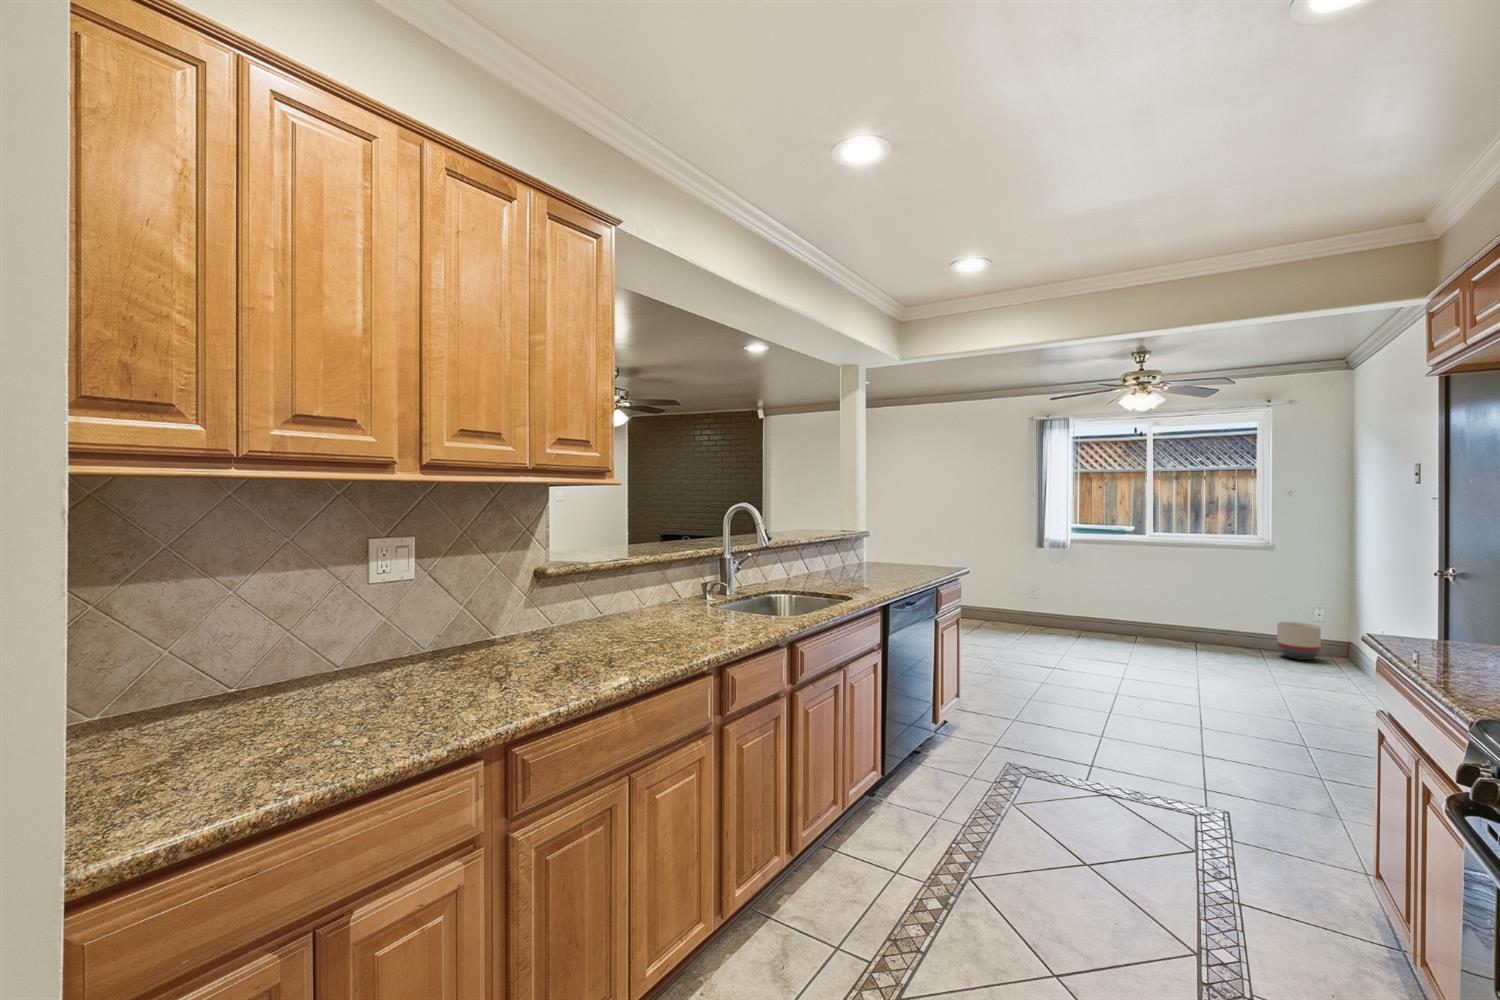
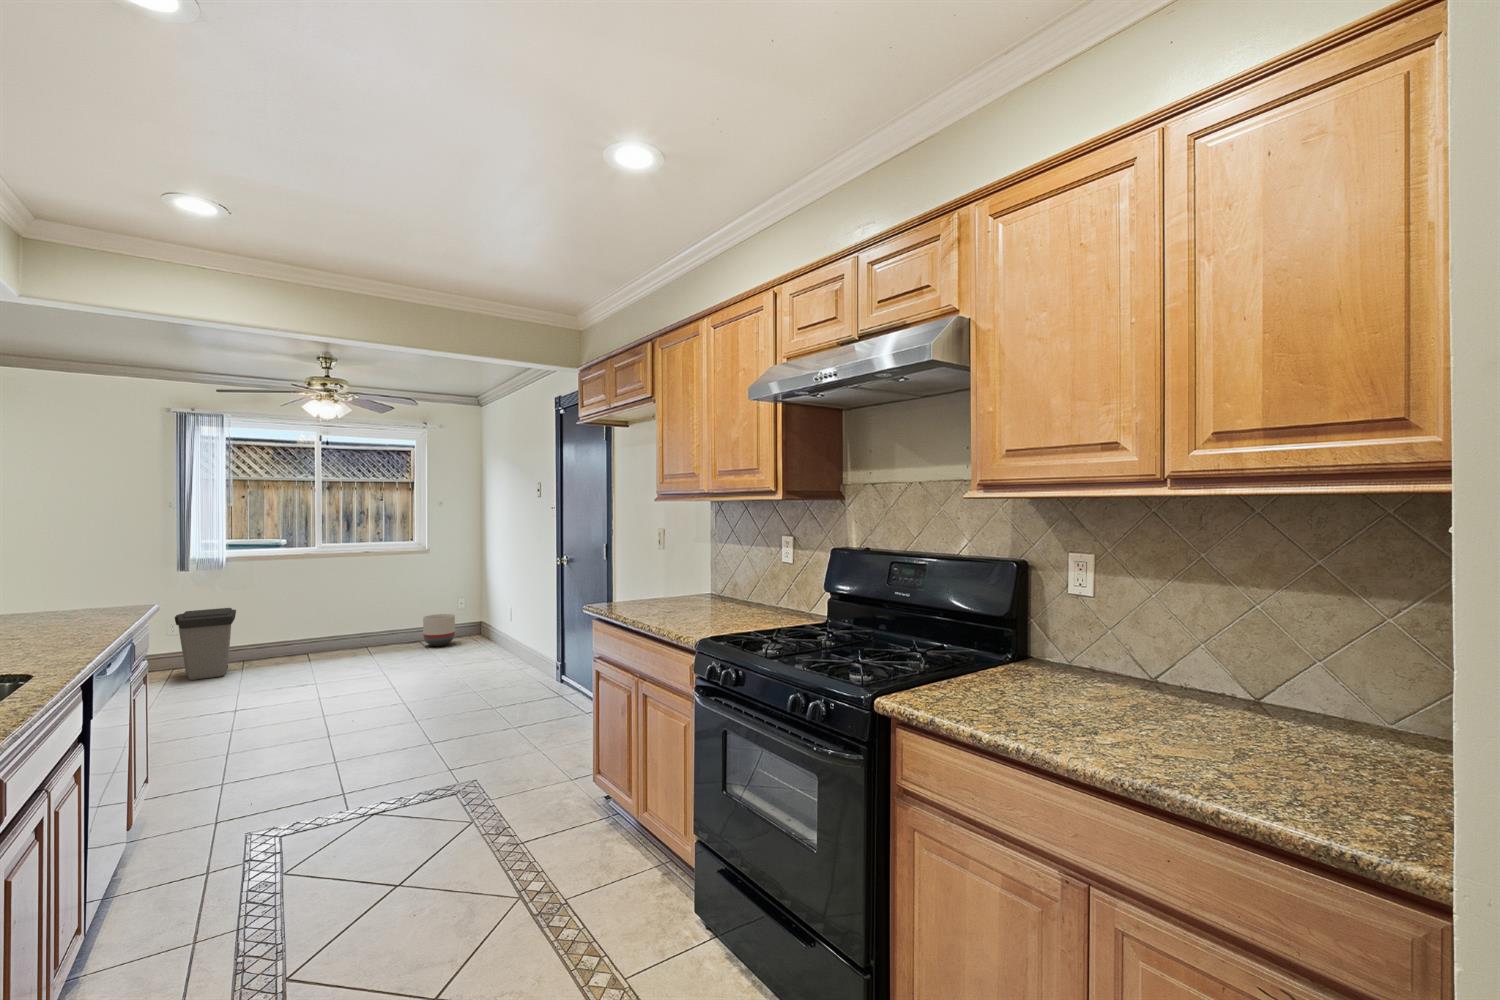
trash can: none [1043,579,1088,637] -> present [175,608,236,680]

